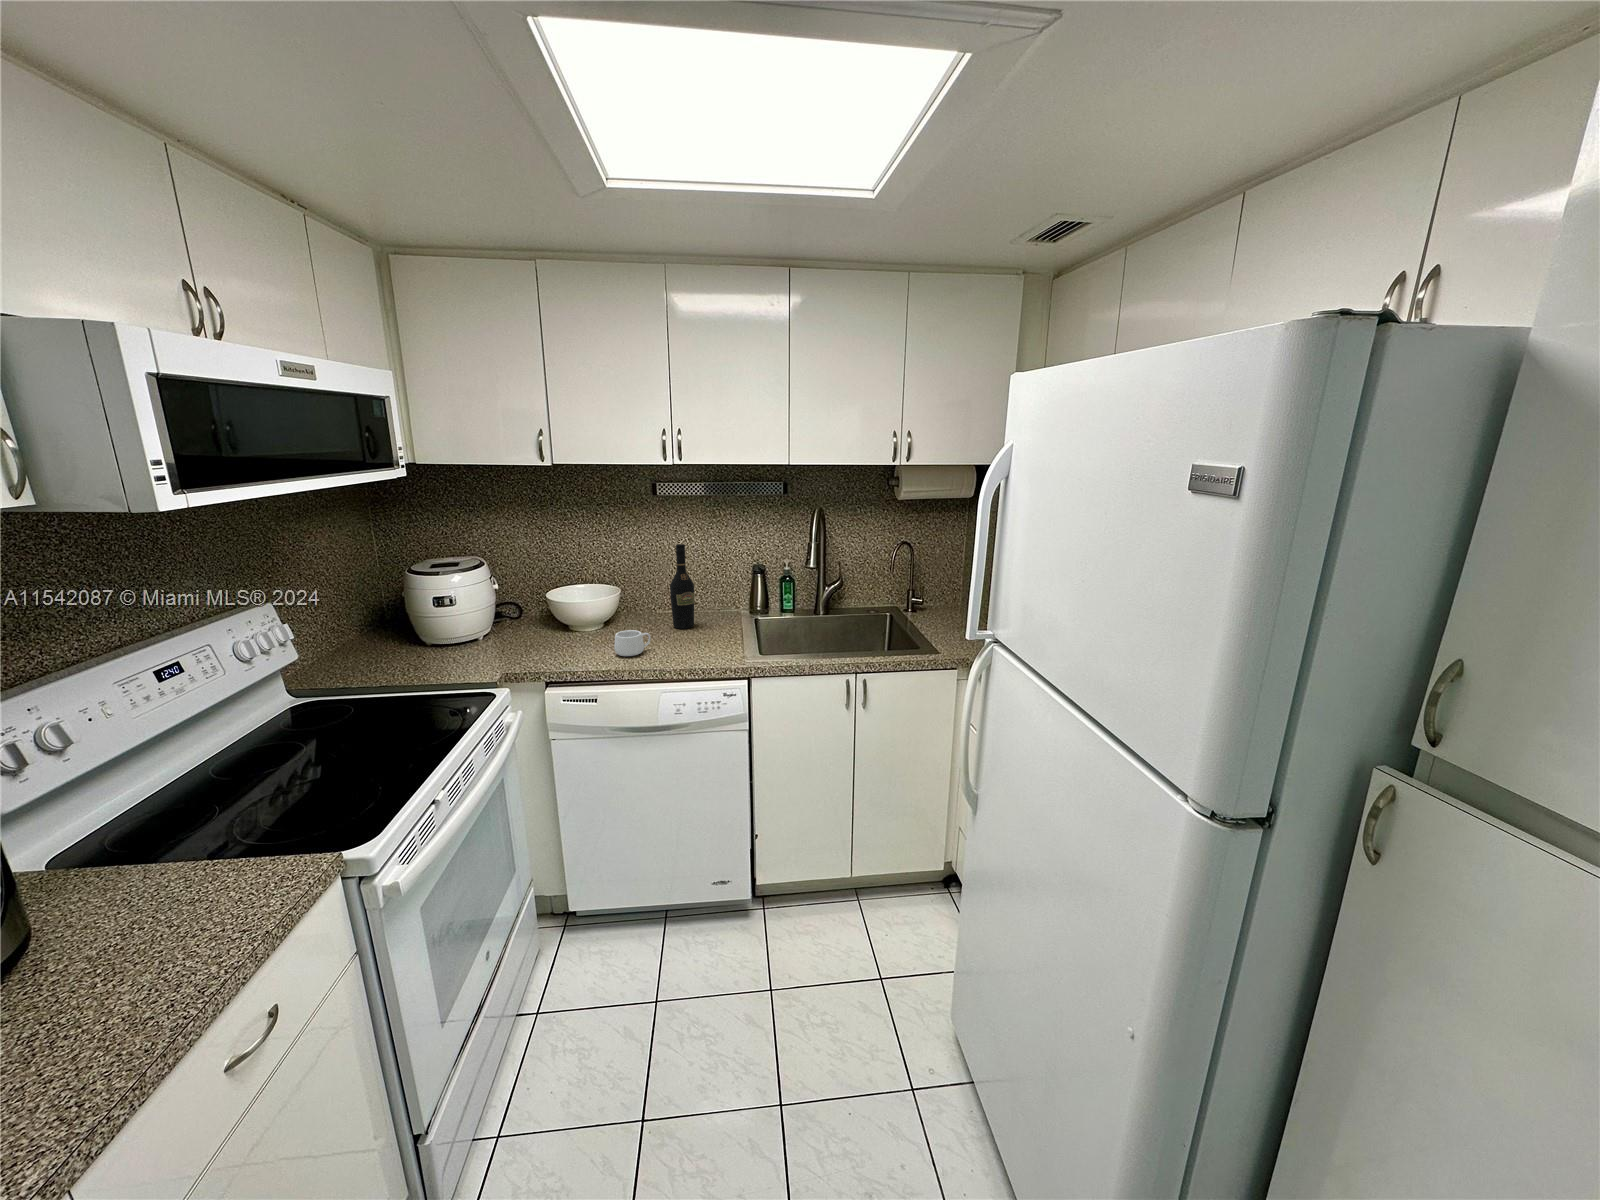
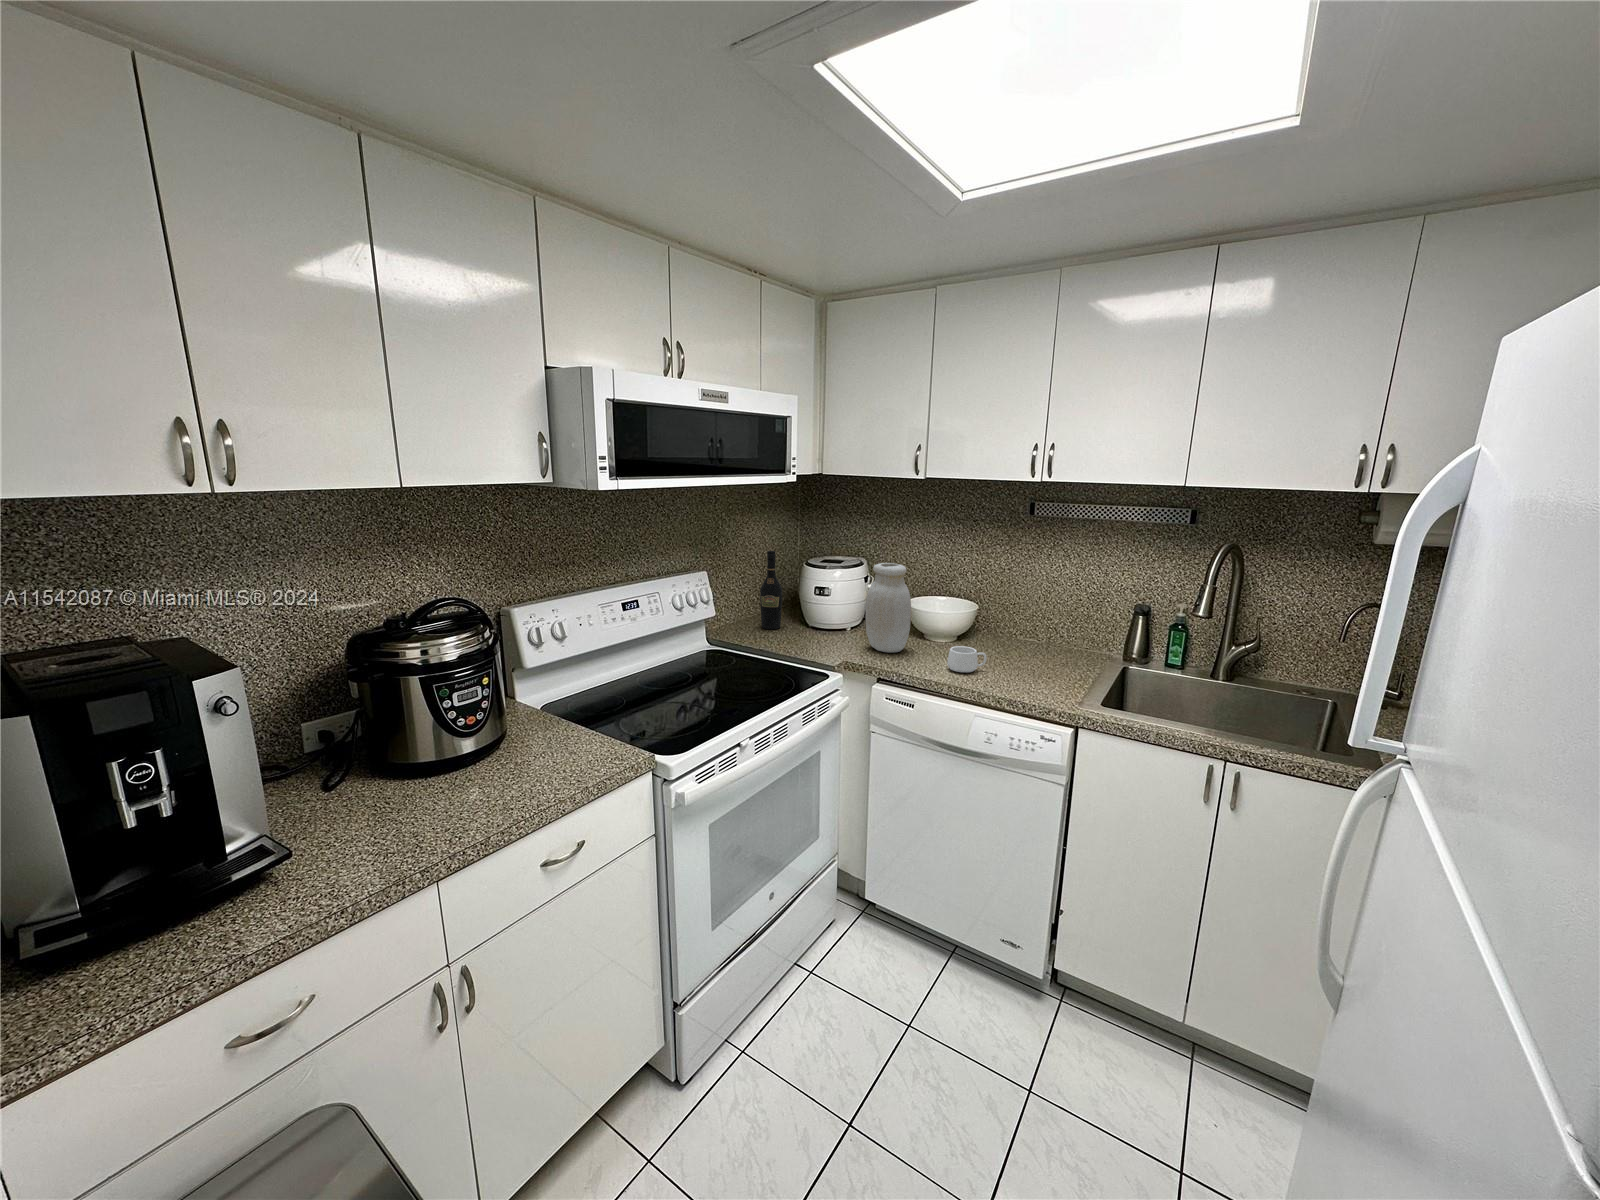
wine bottle: present [670,544,694,629] -> present [760,551,782,629]
jar: none [507,559,562,654] -> present [866,563,911,653]

